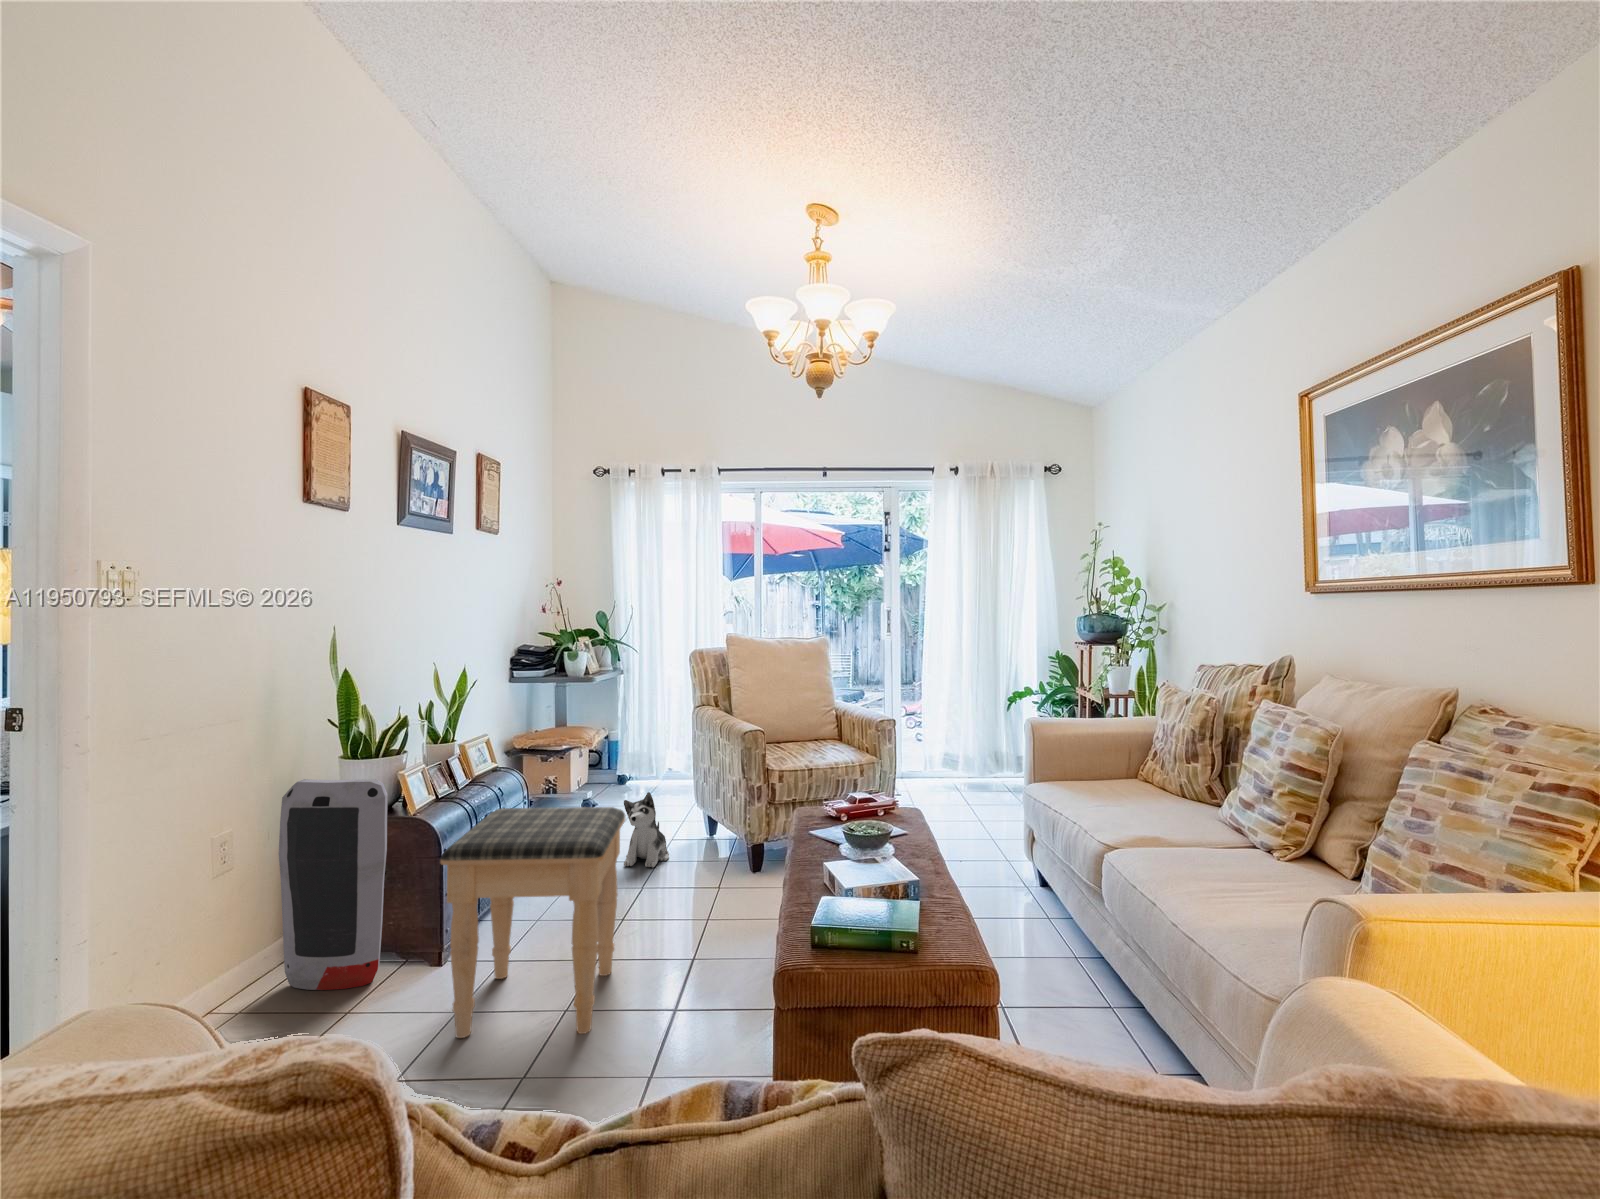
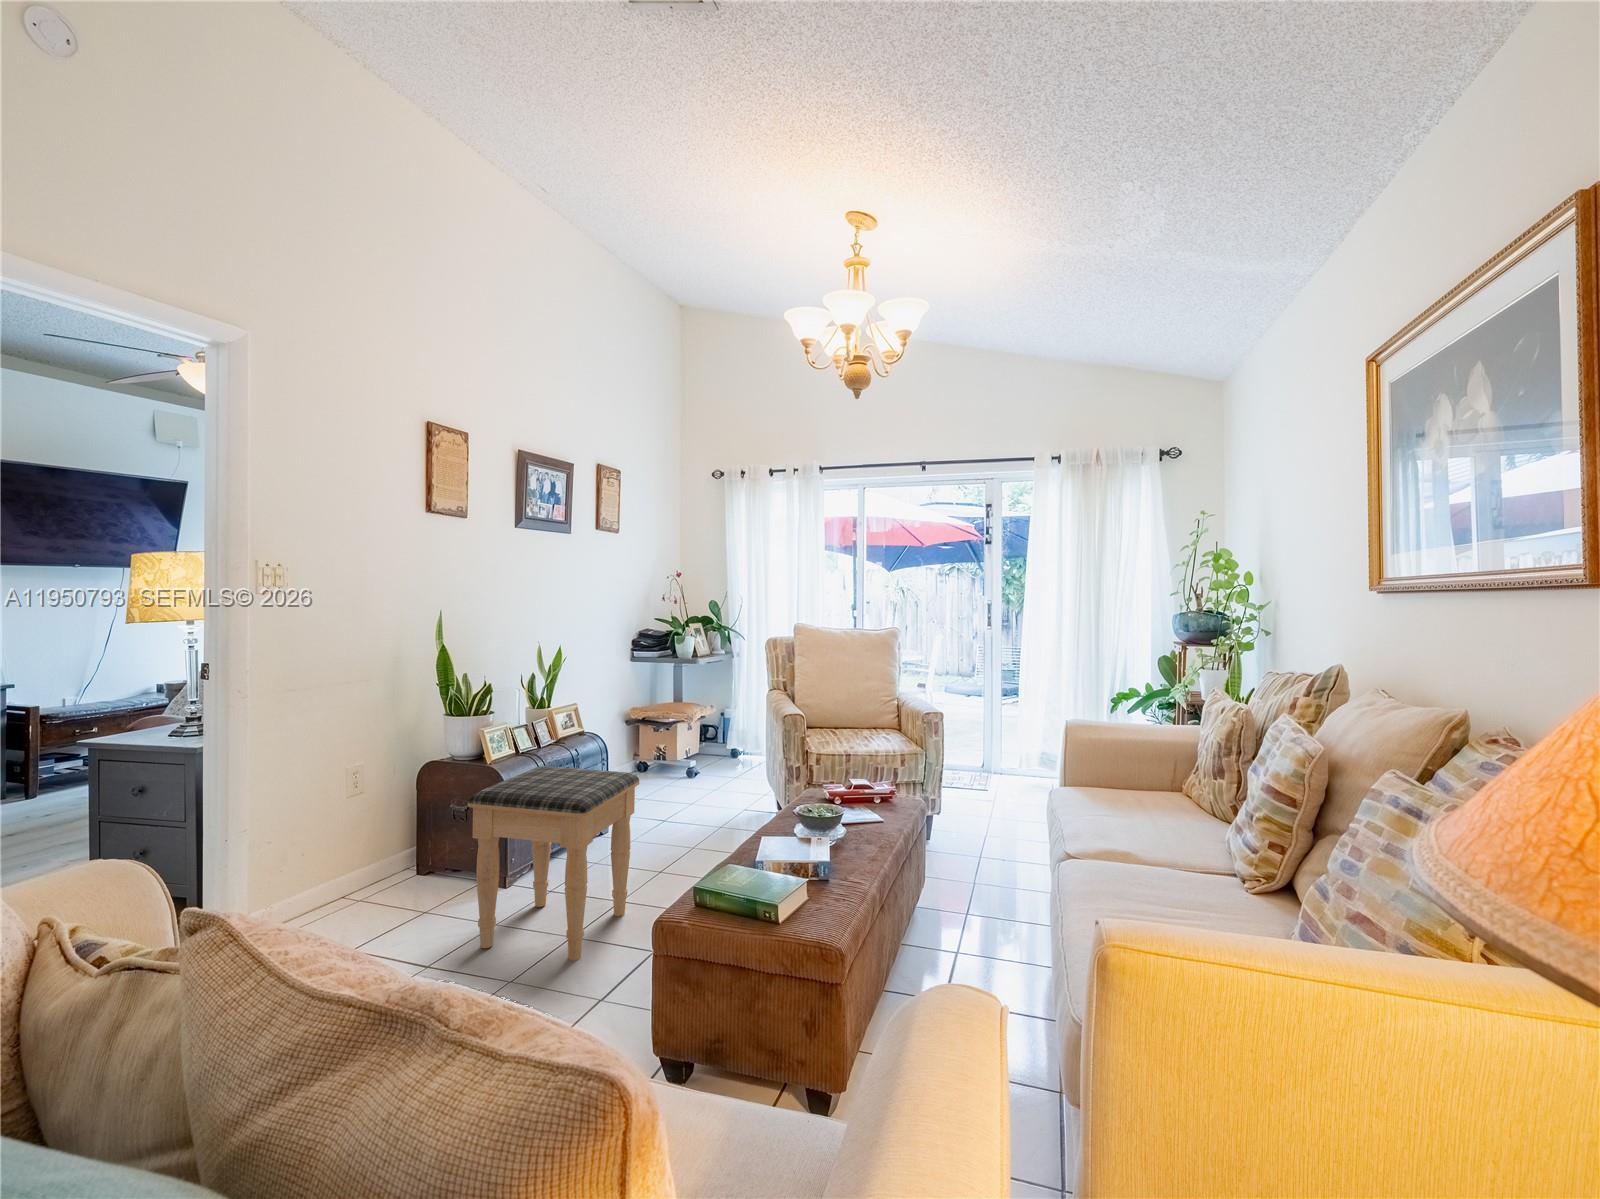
air purifier: present [279,779,388,990] -> none [389,731,464,898]
plush toy: present [624,792,669,868] -> none [689,763,732,831]

